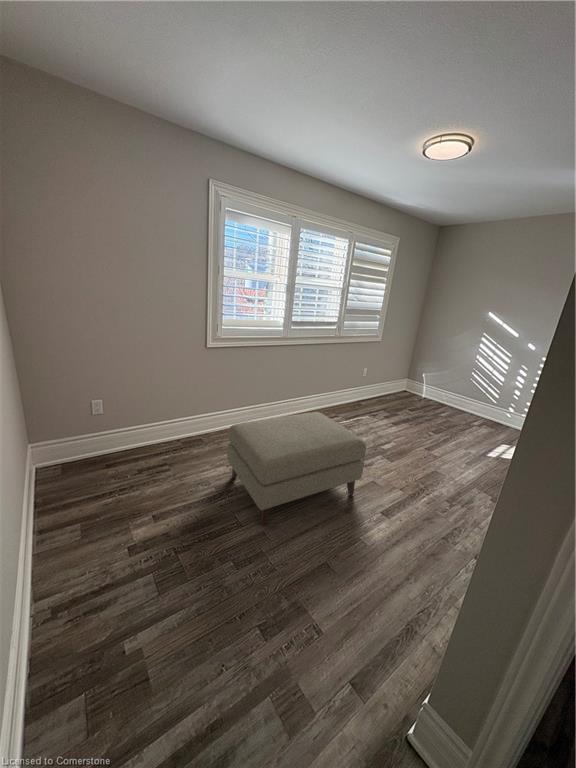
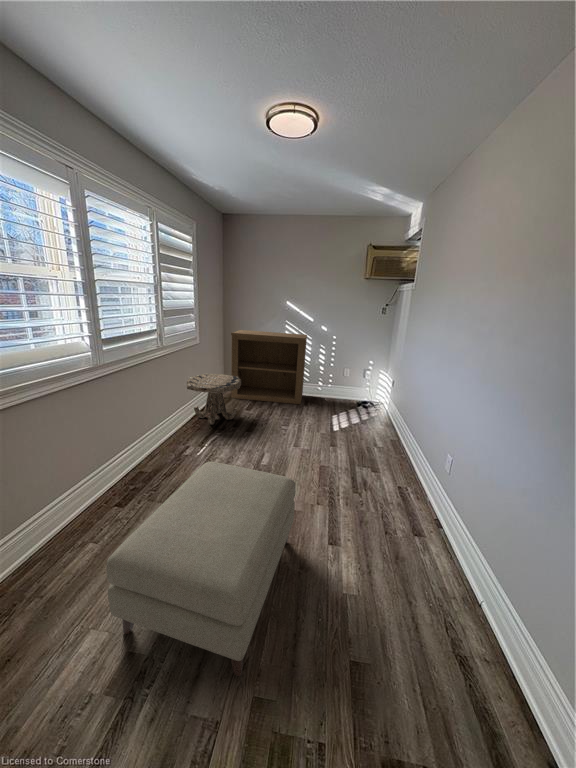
bookshelf: none [402,337,505,423] -> present [231,330,307,404]
side table: none [354,367,405,412] -> present [187,373,241,424]

